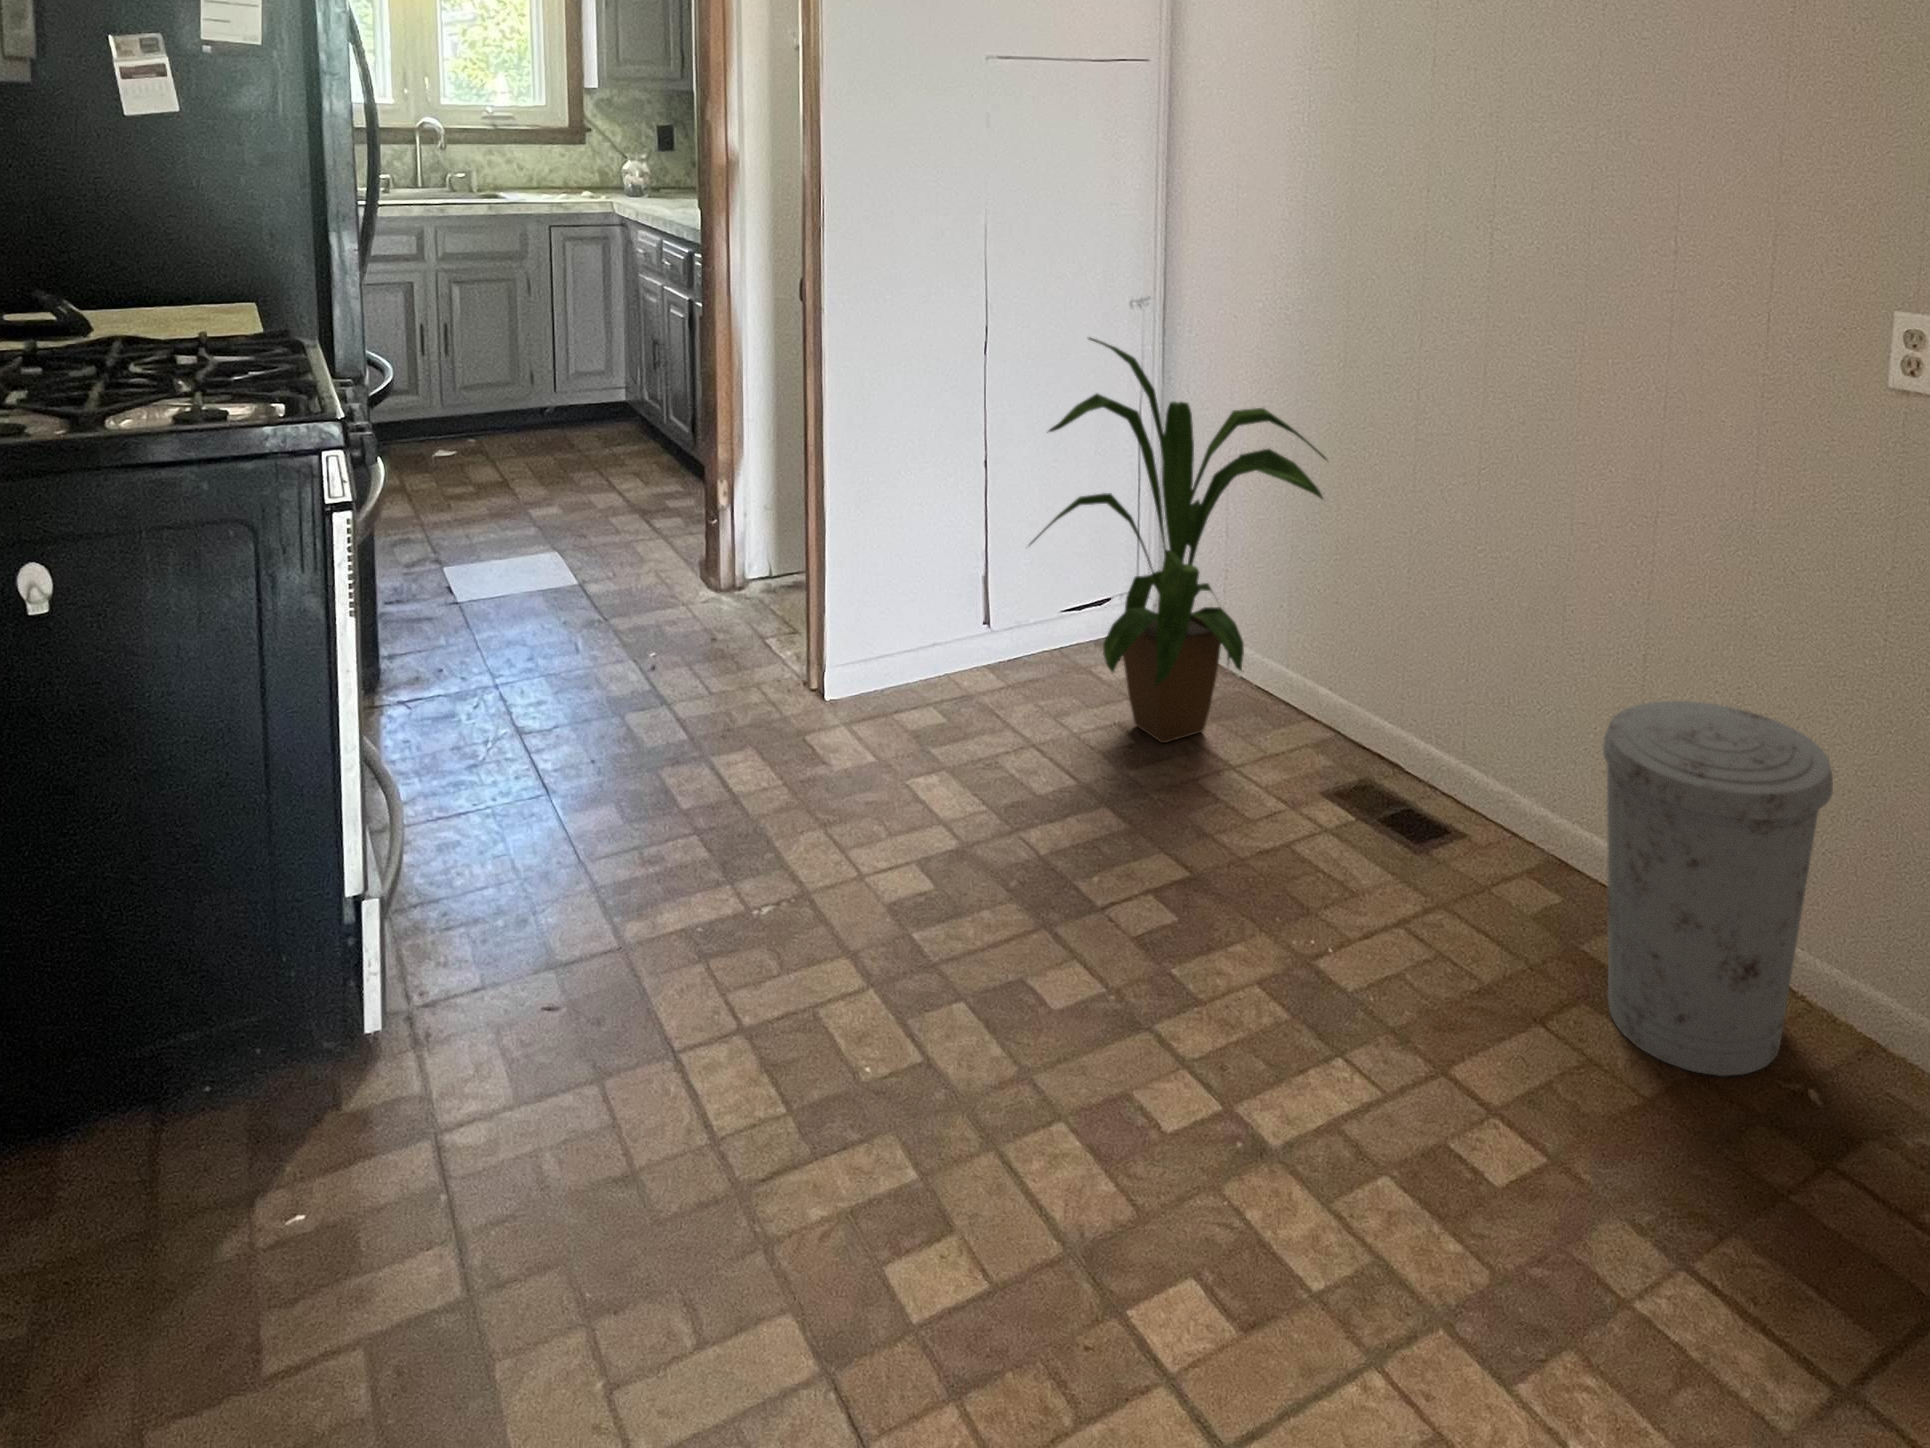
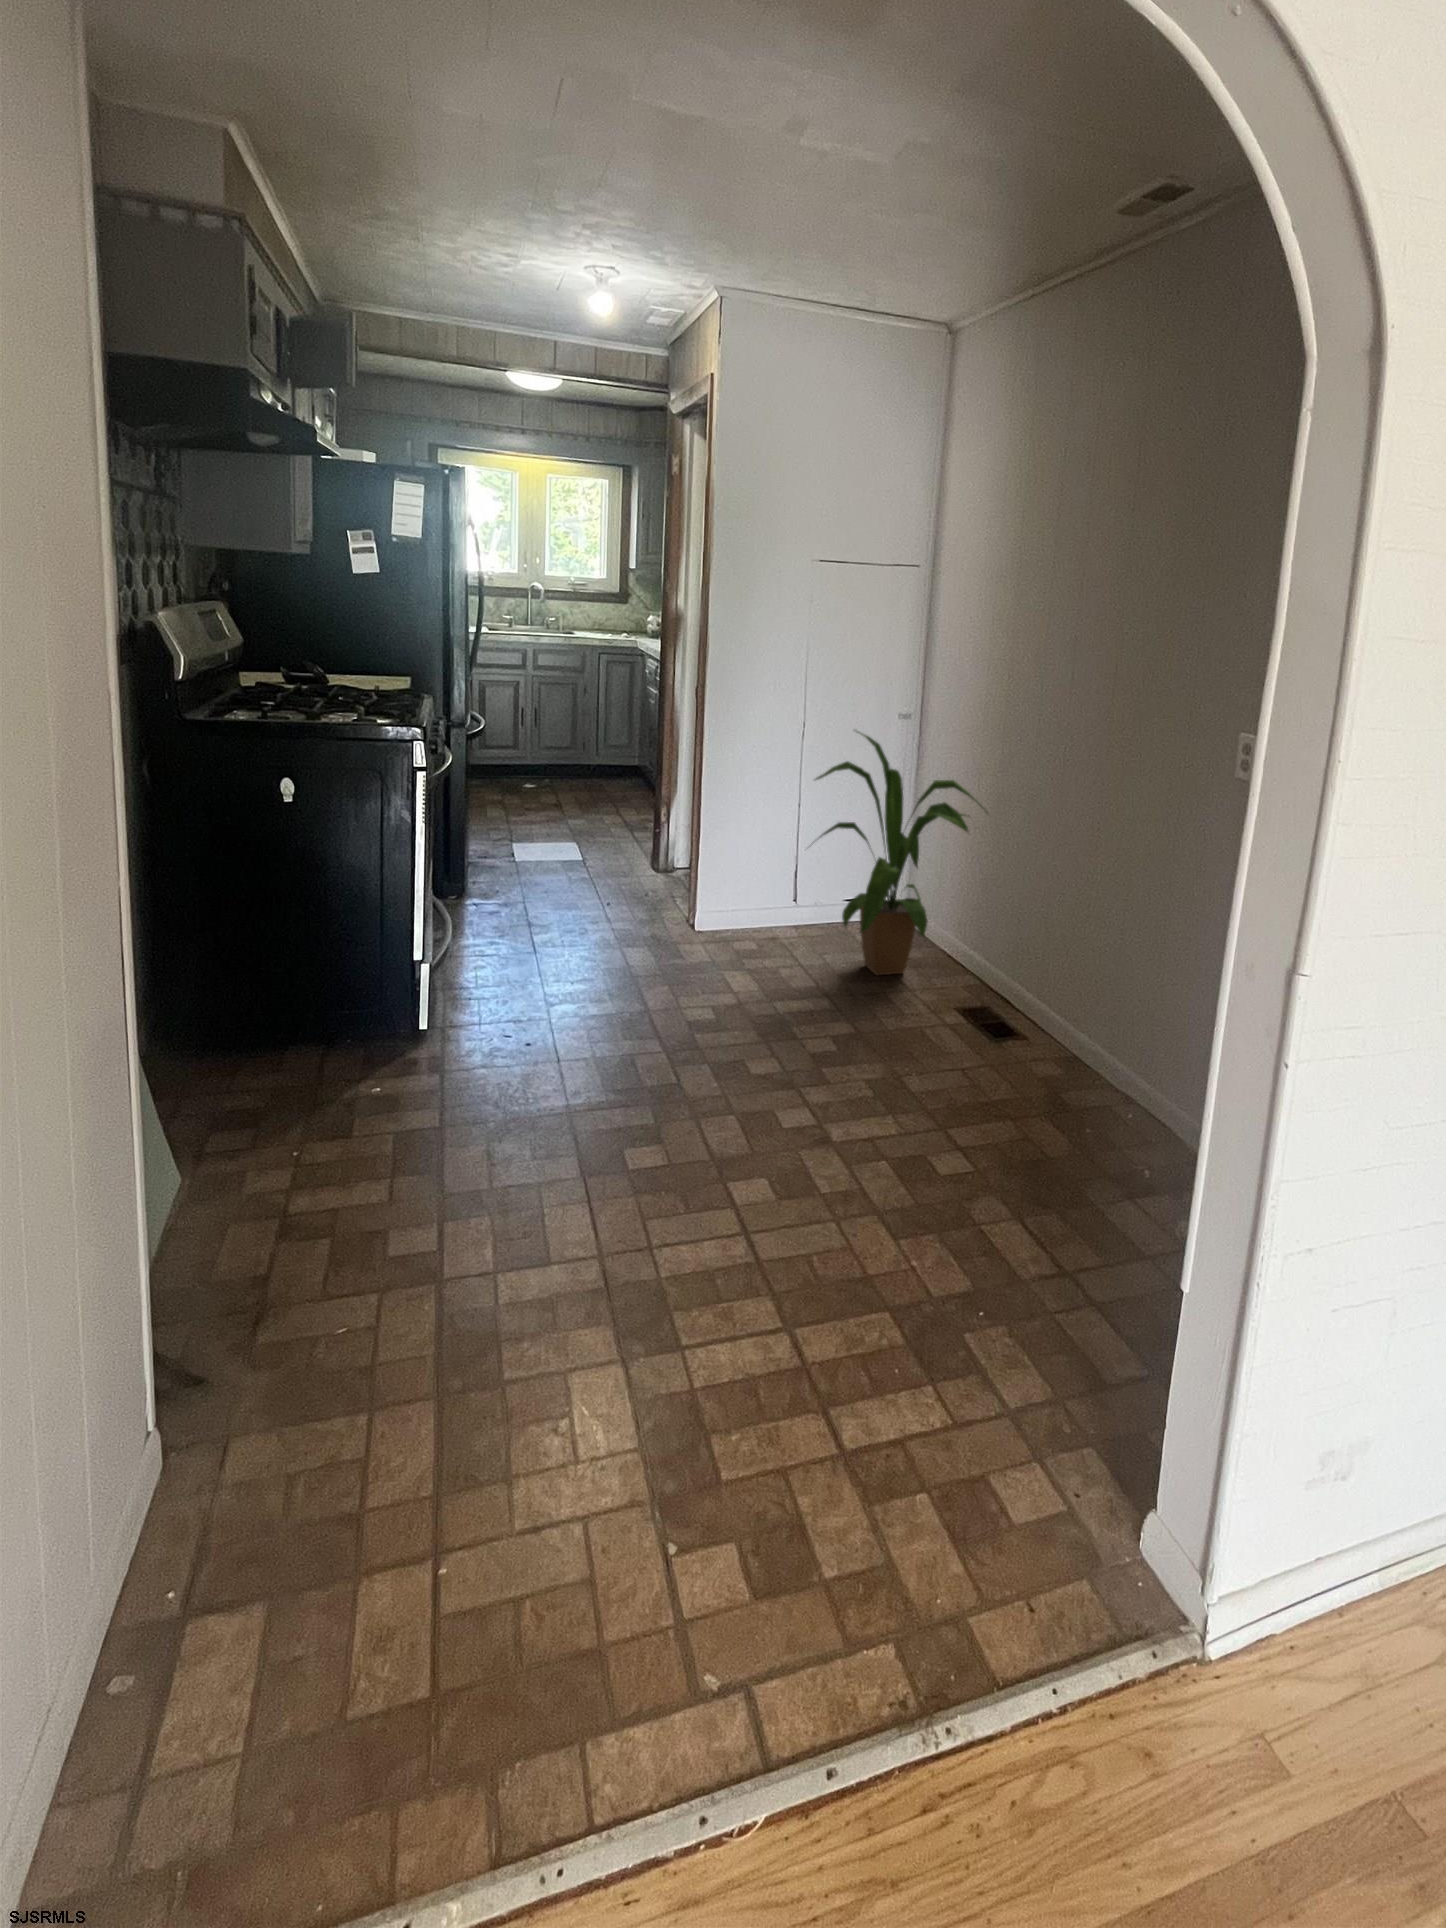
trash can: present [1603,701,1833,1076] -> none [1056,954,1186,1161]

